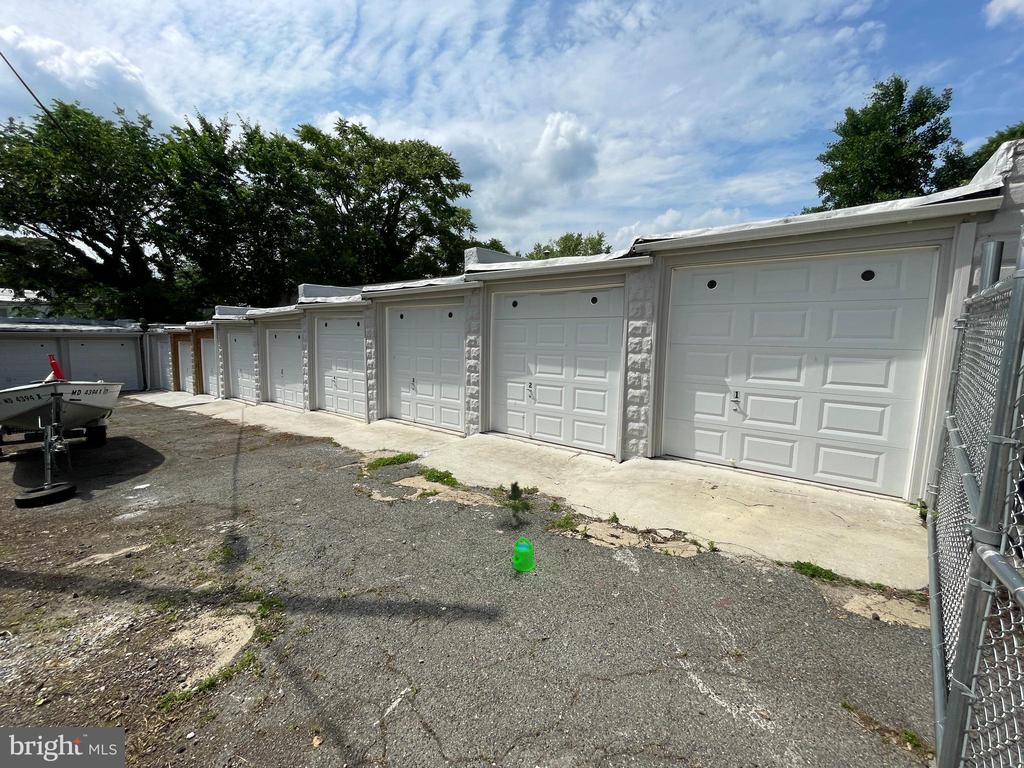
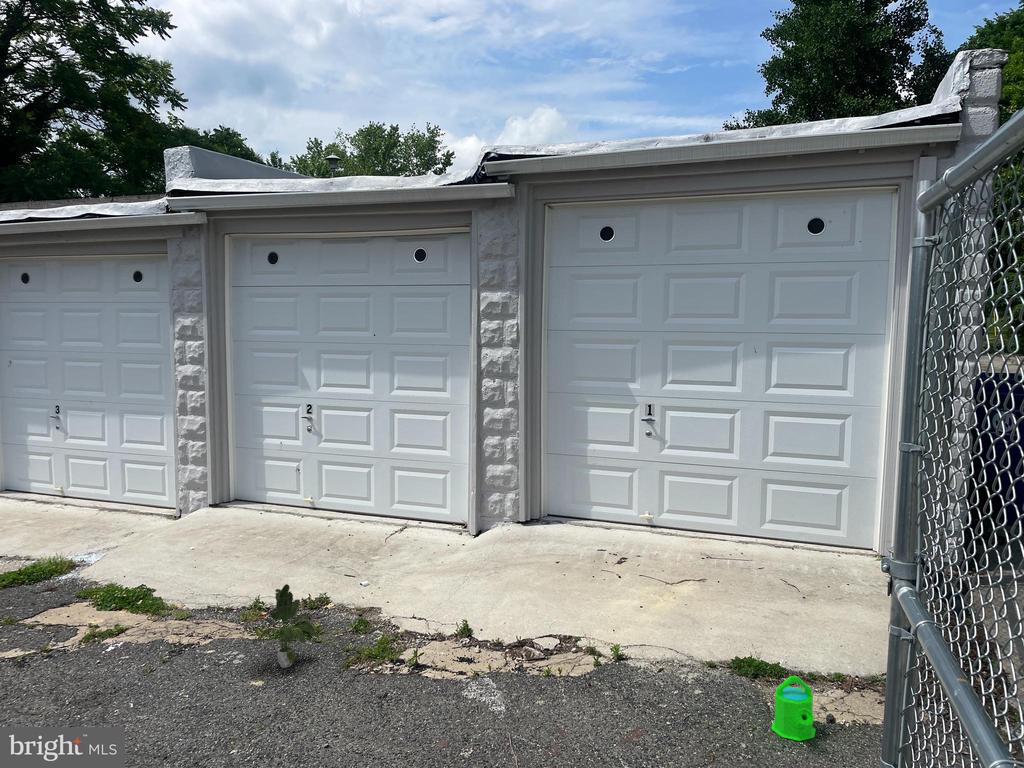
watering can: present [513,537,535,571] -> present [771,676,816,741]

